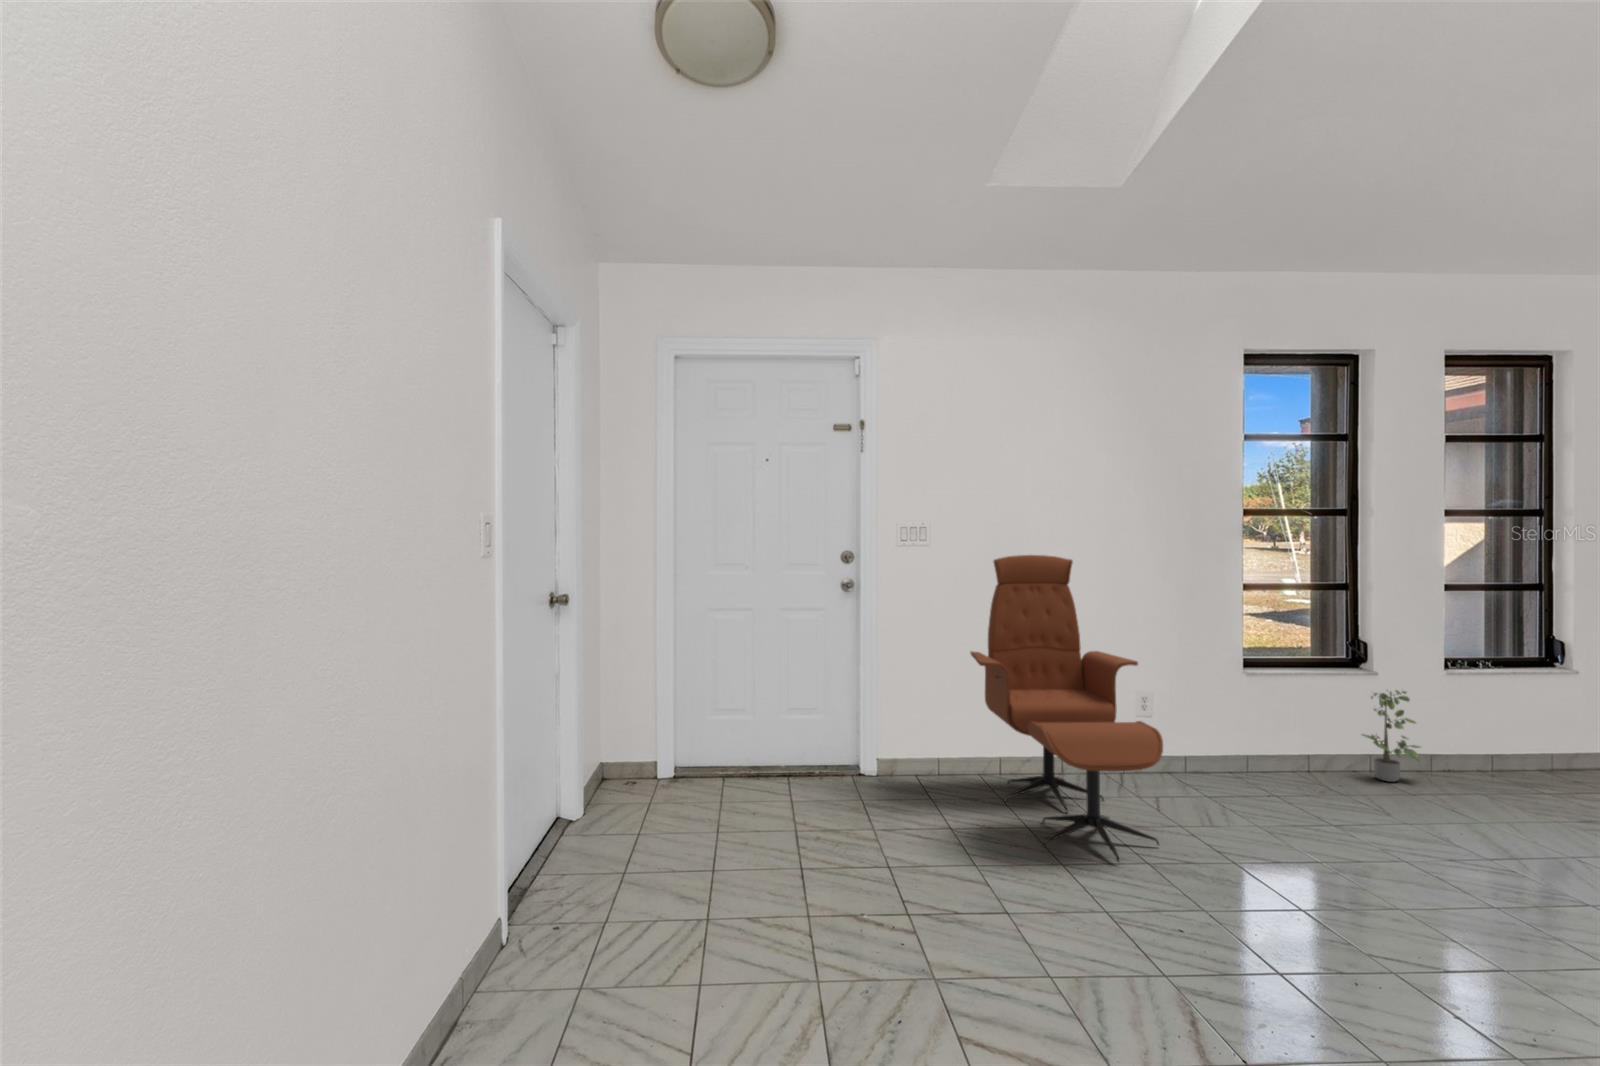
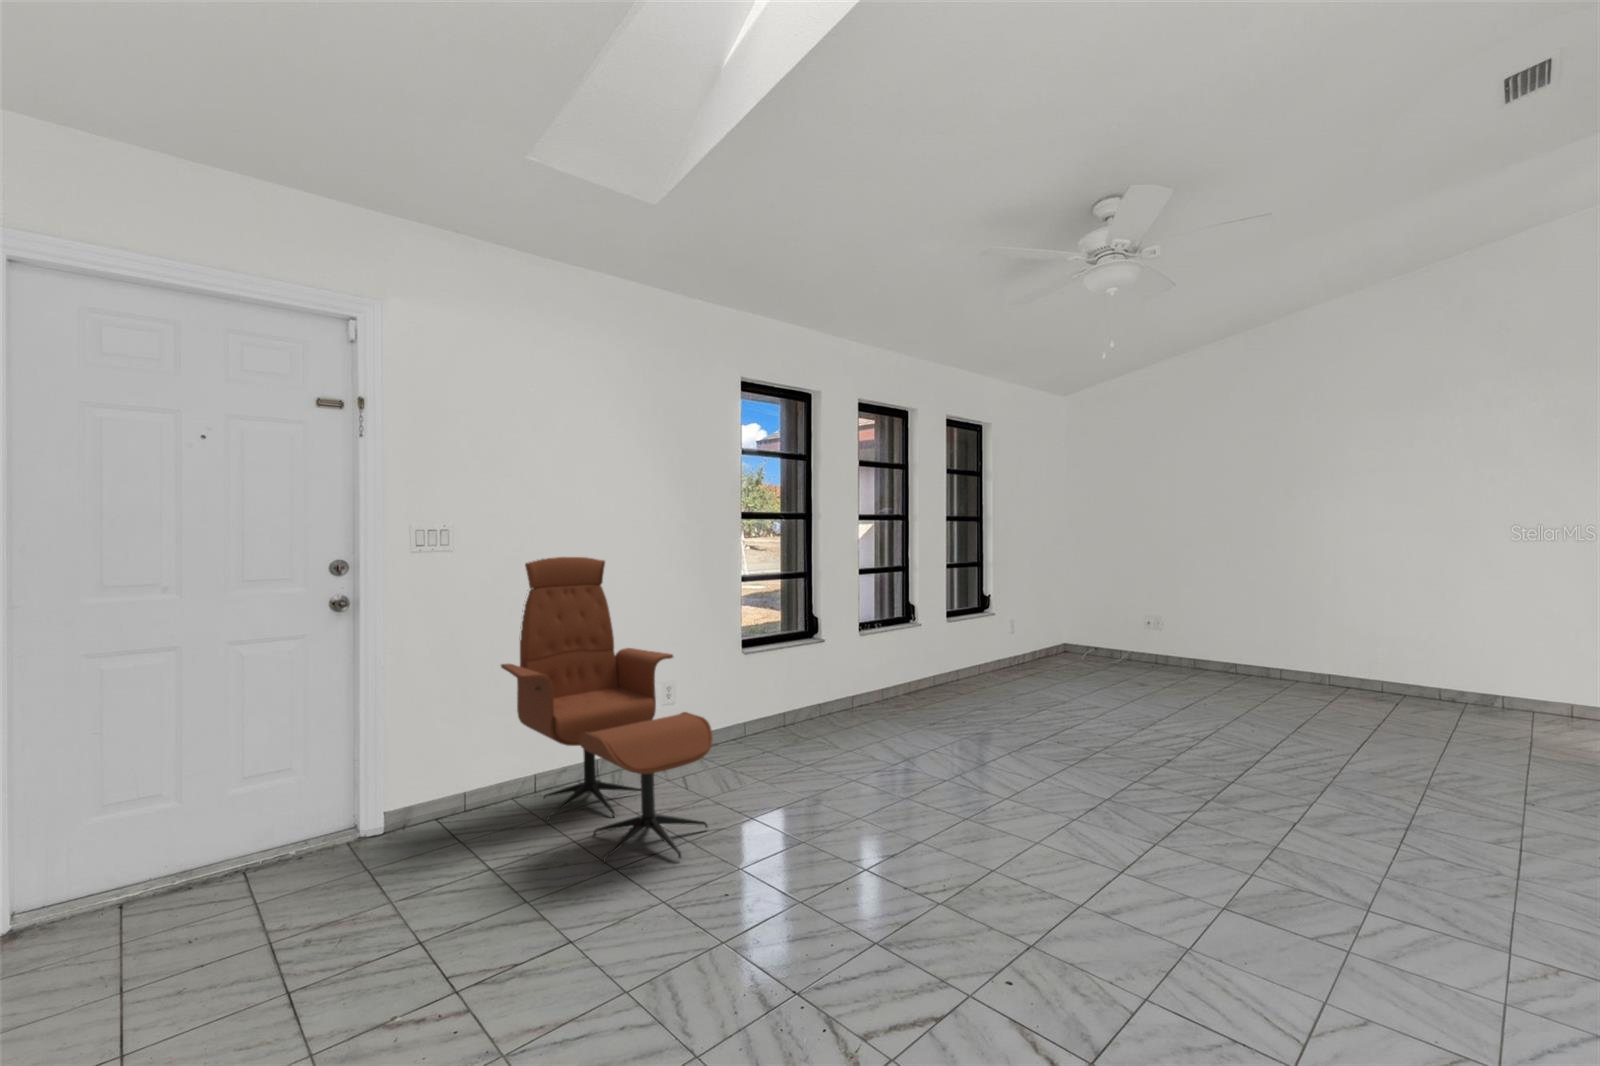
potted plant: present [1362,690,1419,782] -> none [818,649,854,722]

